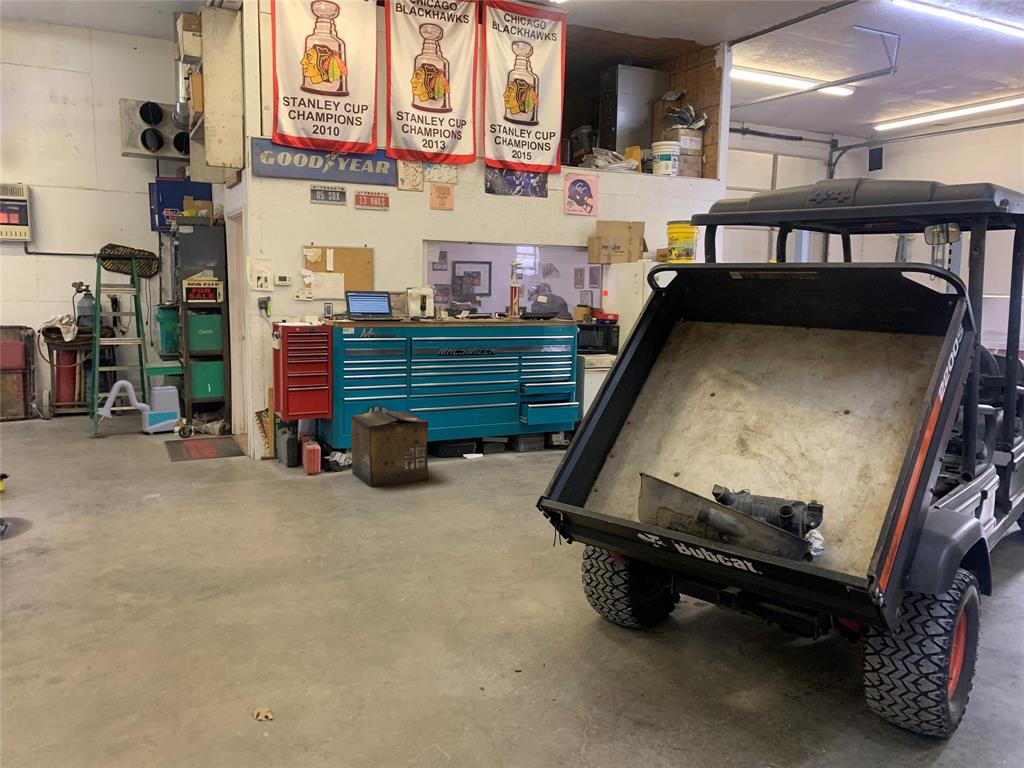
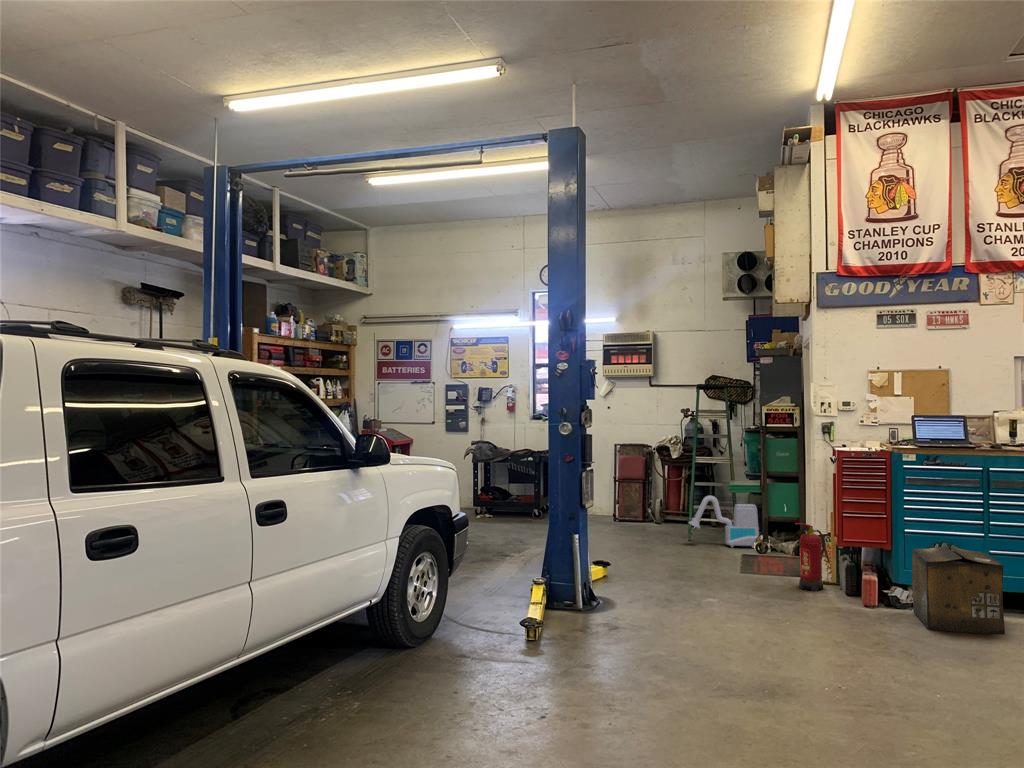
fire extinguisher: none [235,402,264,468] -> present [795,523,825,591]

